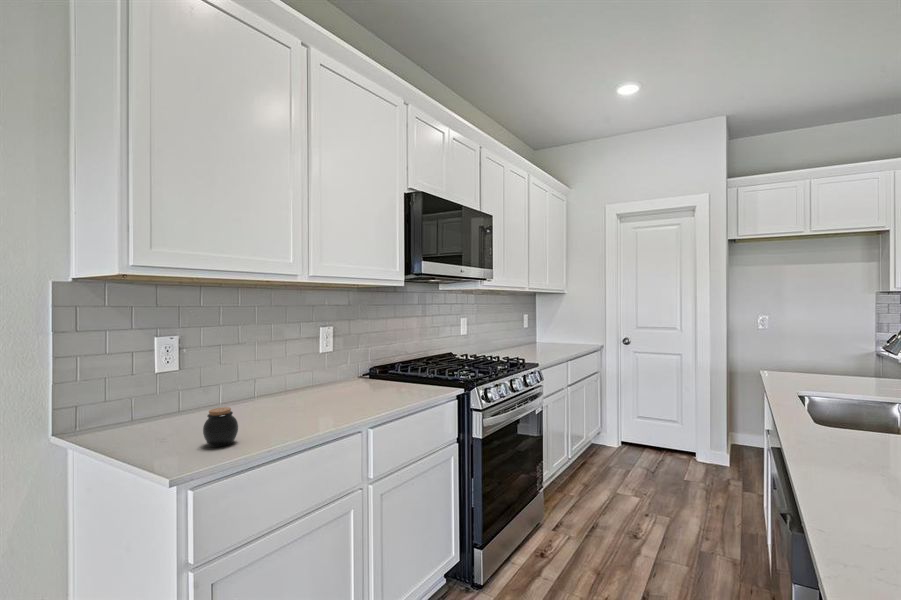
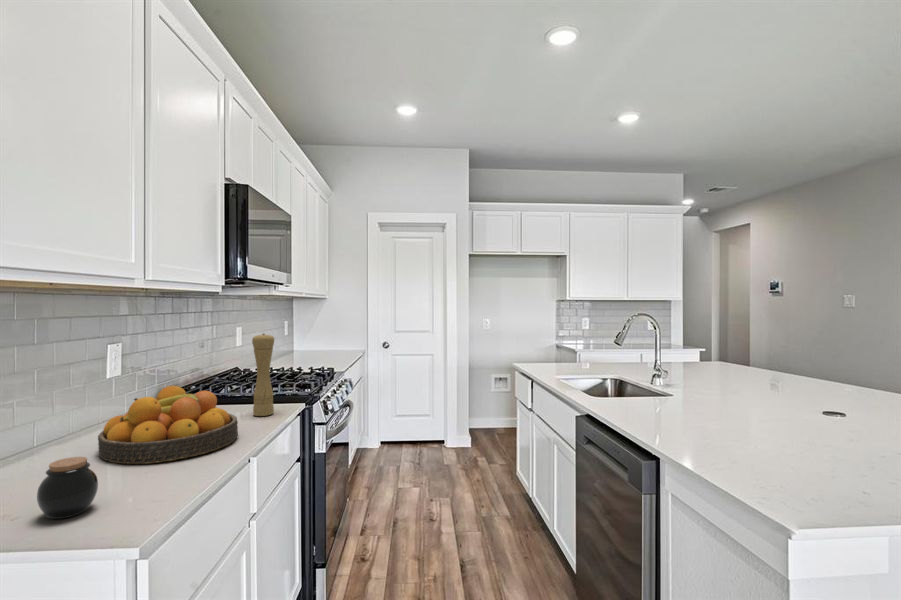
pepper mill: none [404,322,424,396] -> present [252,334,274,416]
fruit bowl: none [279,363,375,421] -> present [98,386,238,464]

